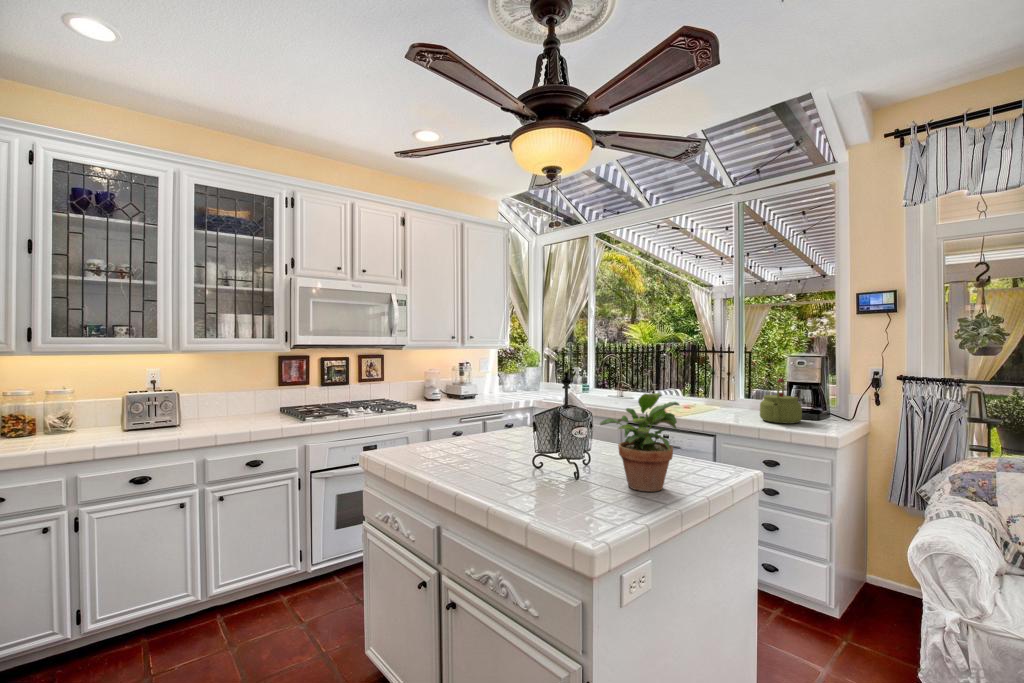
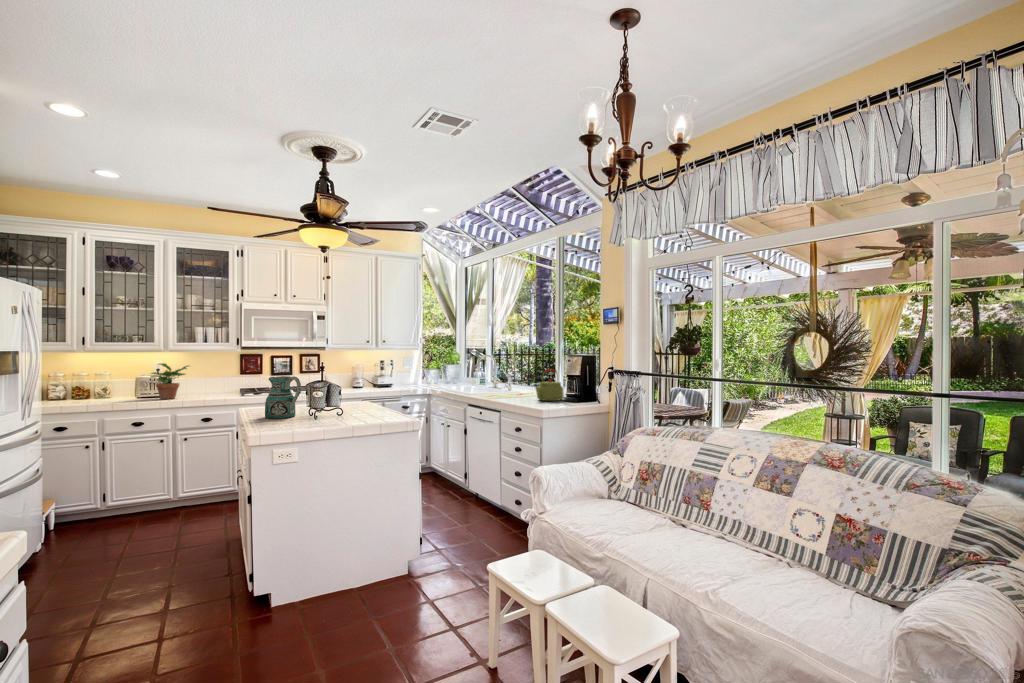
potted plant: present [600,393,679,492] -> present [151,363,188,399]
ceramic pitcher: none [489,404,563,491] -> present [265,376,301,419]

